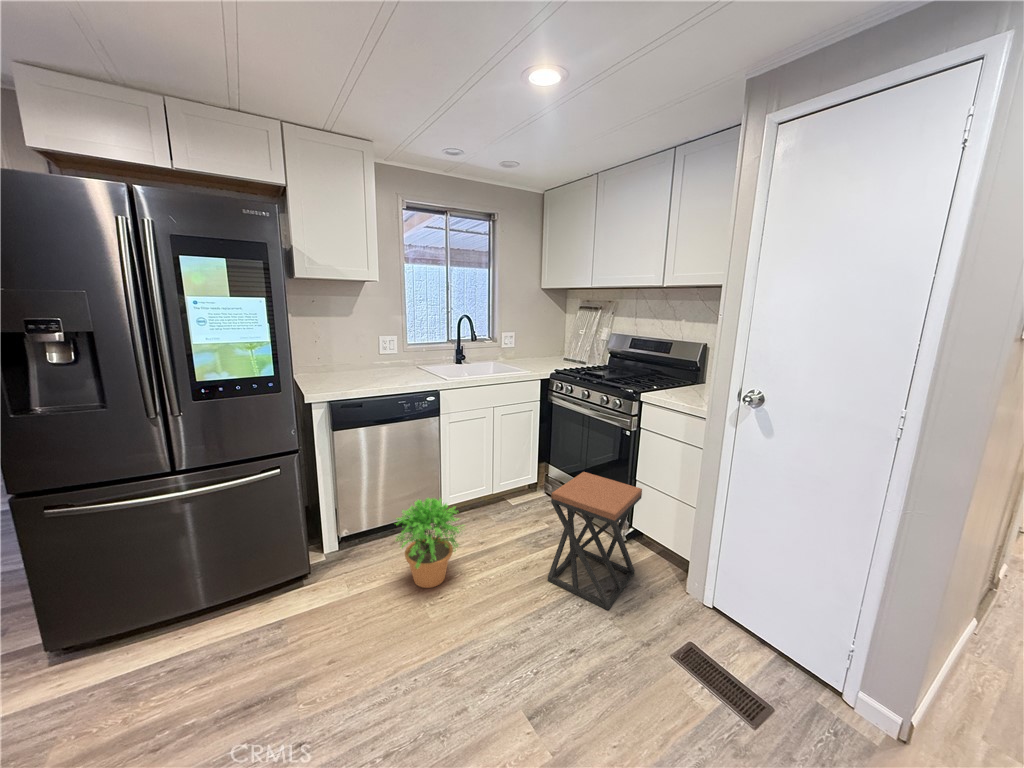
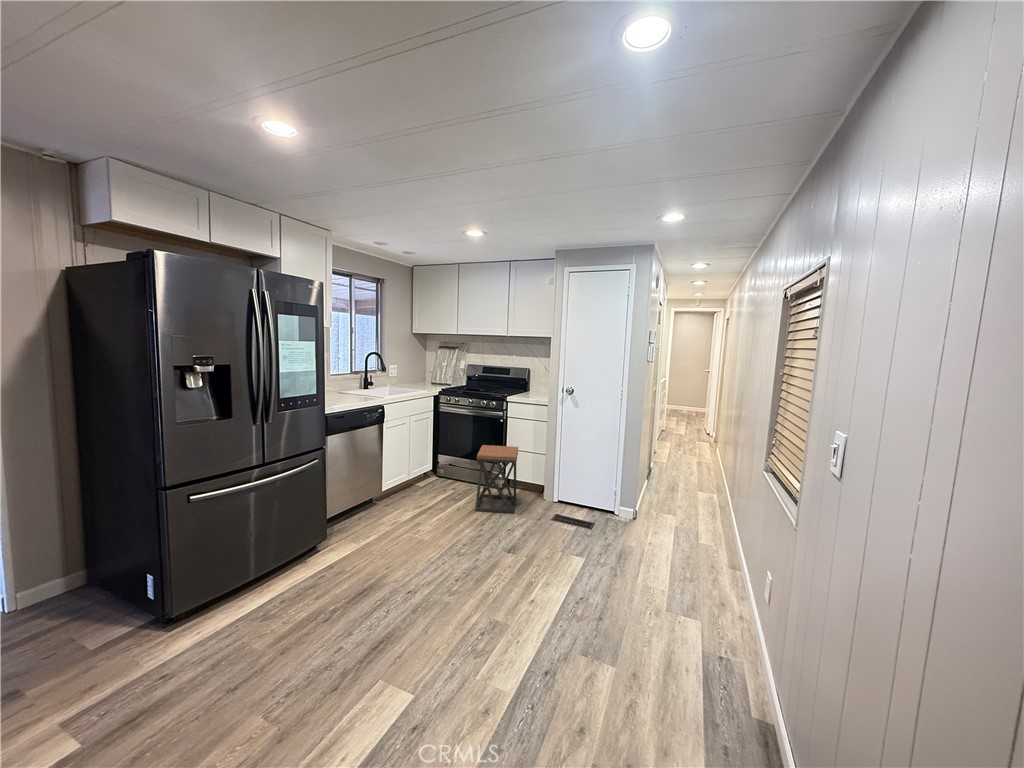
potted plant: present [397,498,461,588] -> none [383,471,429,532]

